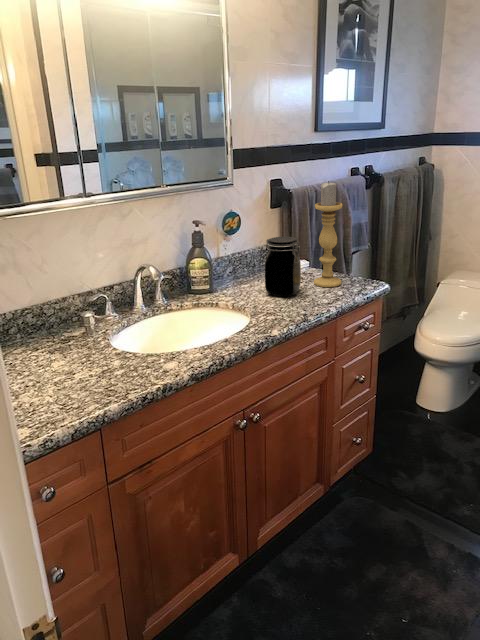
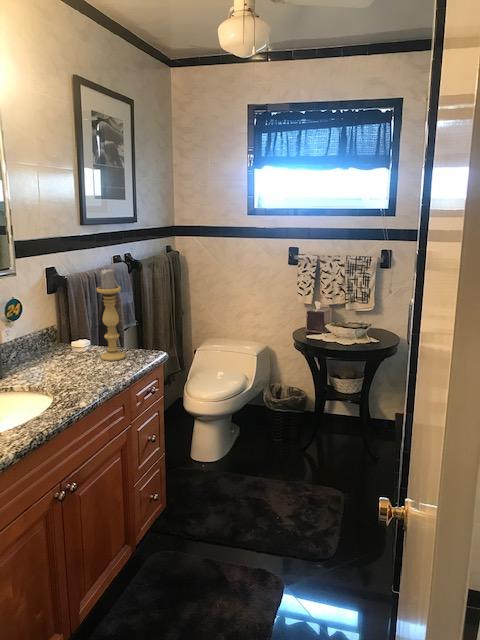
jar: present [265,237,301,297] -> none [55,318,91,374]

